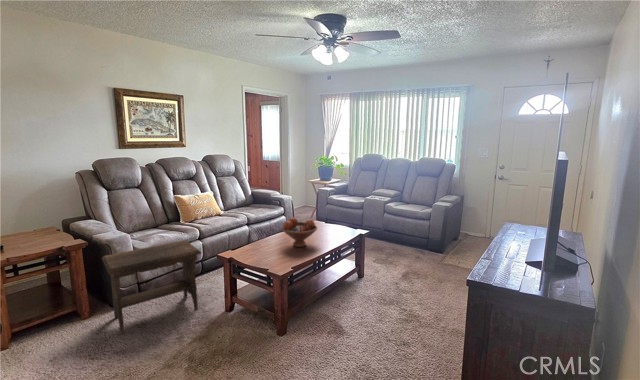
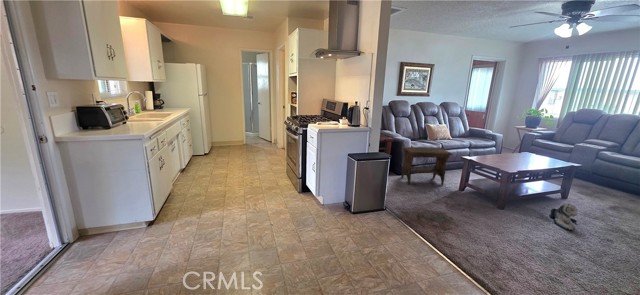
fruit bowl: present [282,218,317,247] -> none [506,145,535,164]
plush toy: none [344,303,375,348] -> present [549,204,577,230]

